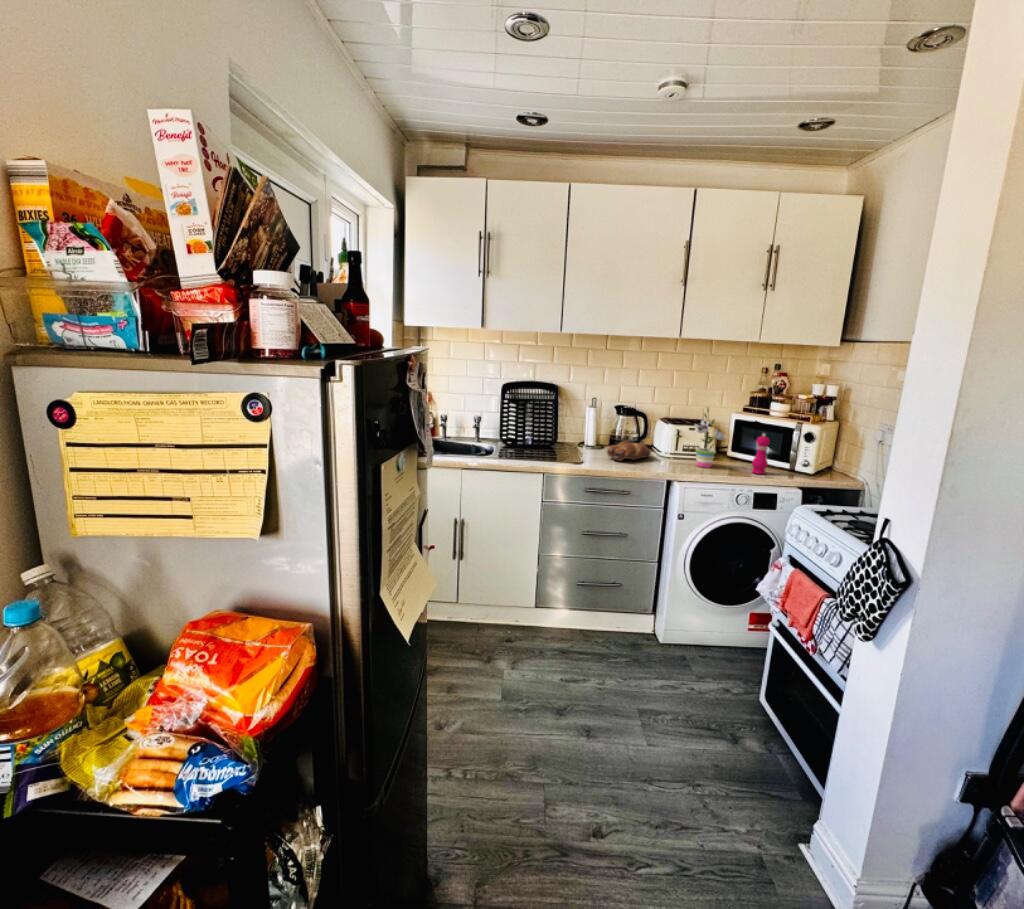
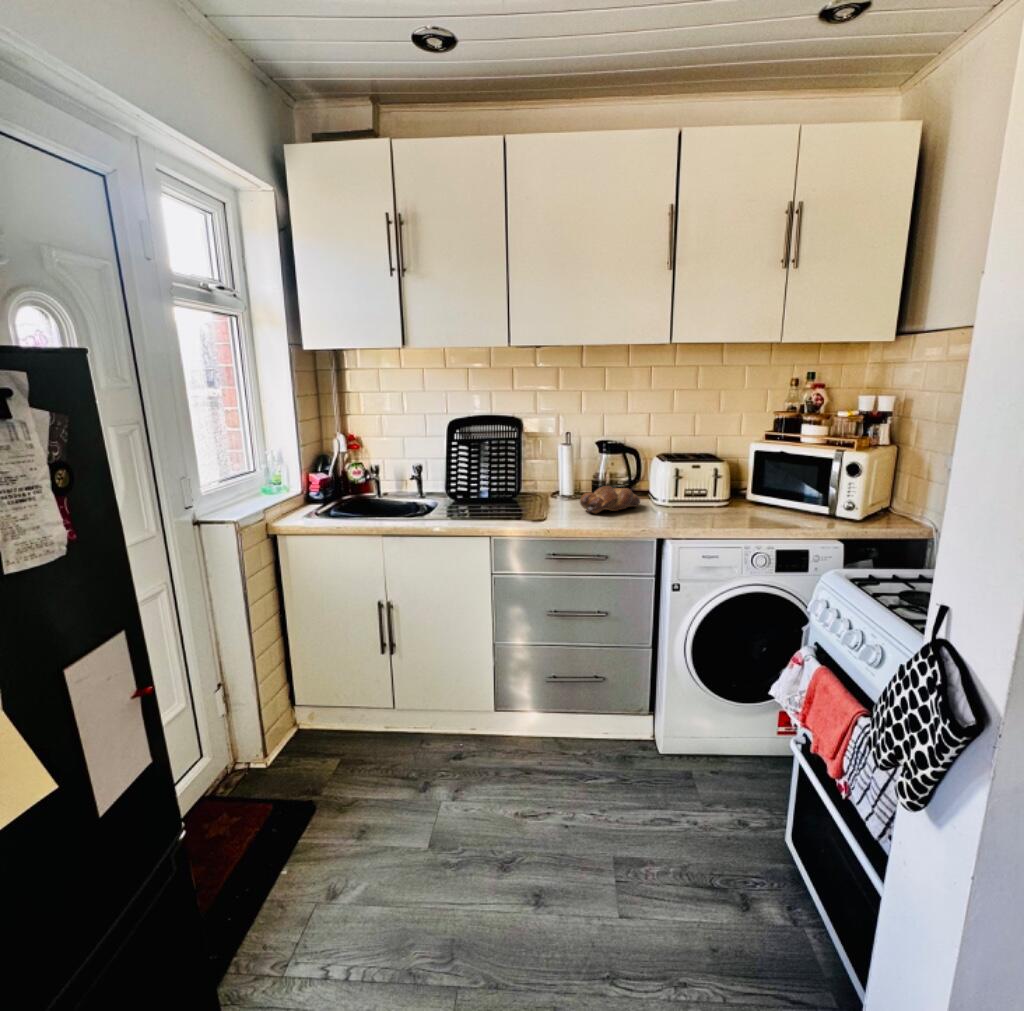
potted plant: present [695,408,725,468] -> none [691,435,740,518]
pepper mill: present [752,433,770,474] -> none [773,467,796,524]

